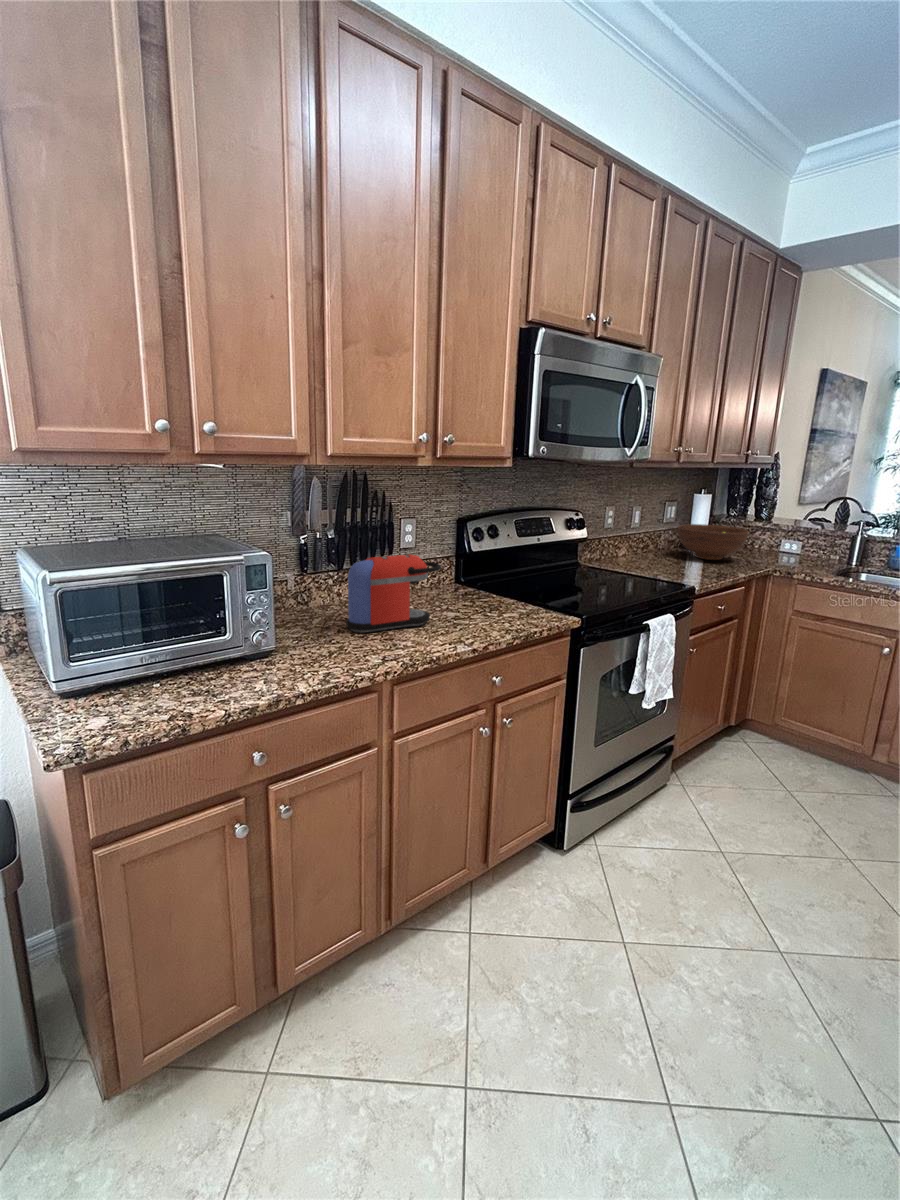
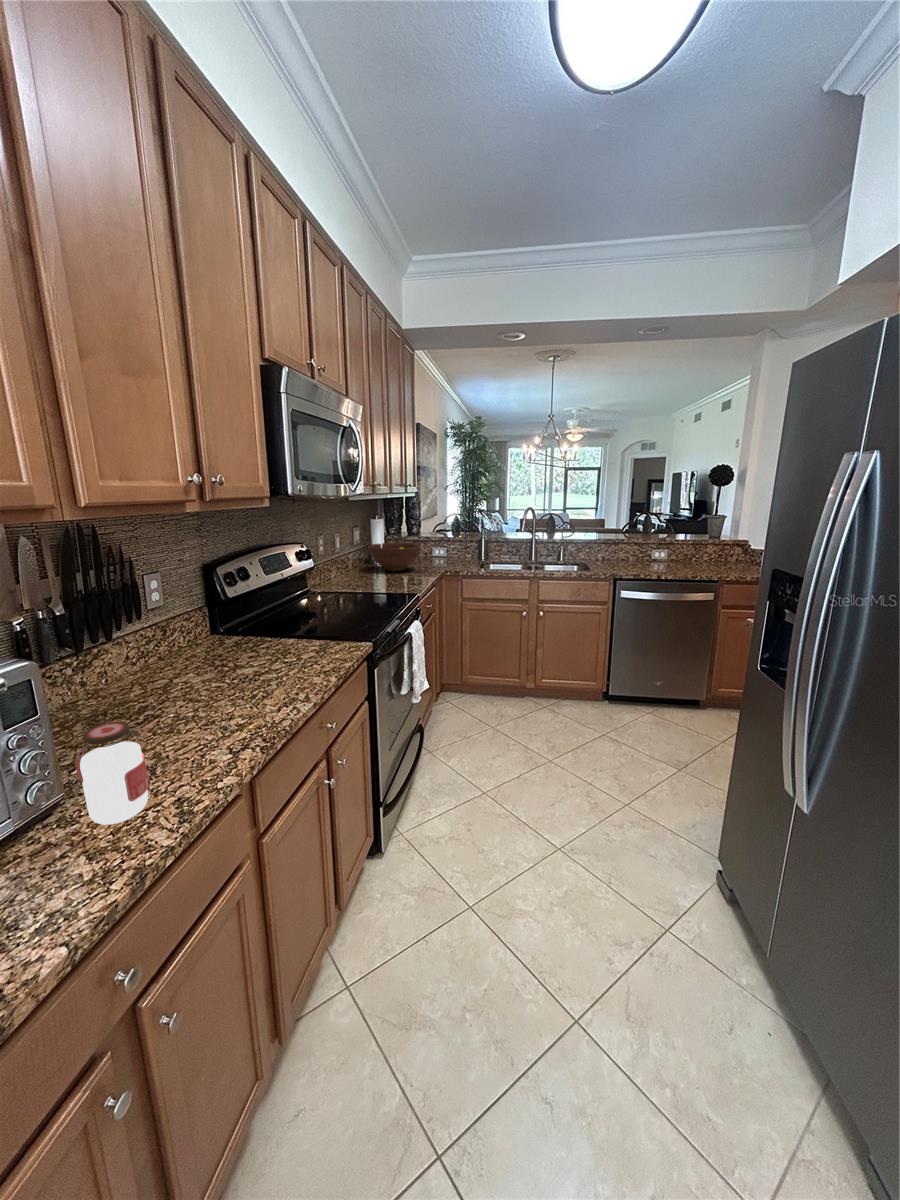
coffee maker: present [346,554,441,632] -> none [129,617,240,728]
jar: none [272,604,313,673] -> present [75,722,149,825]

